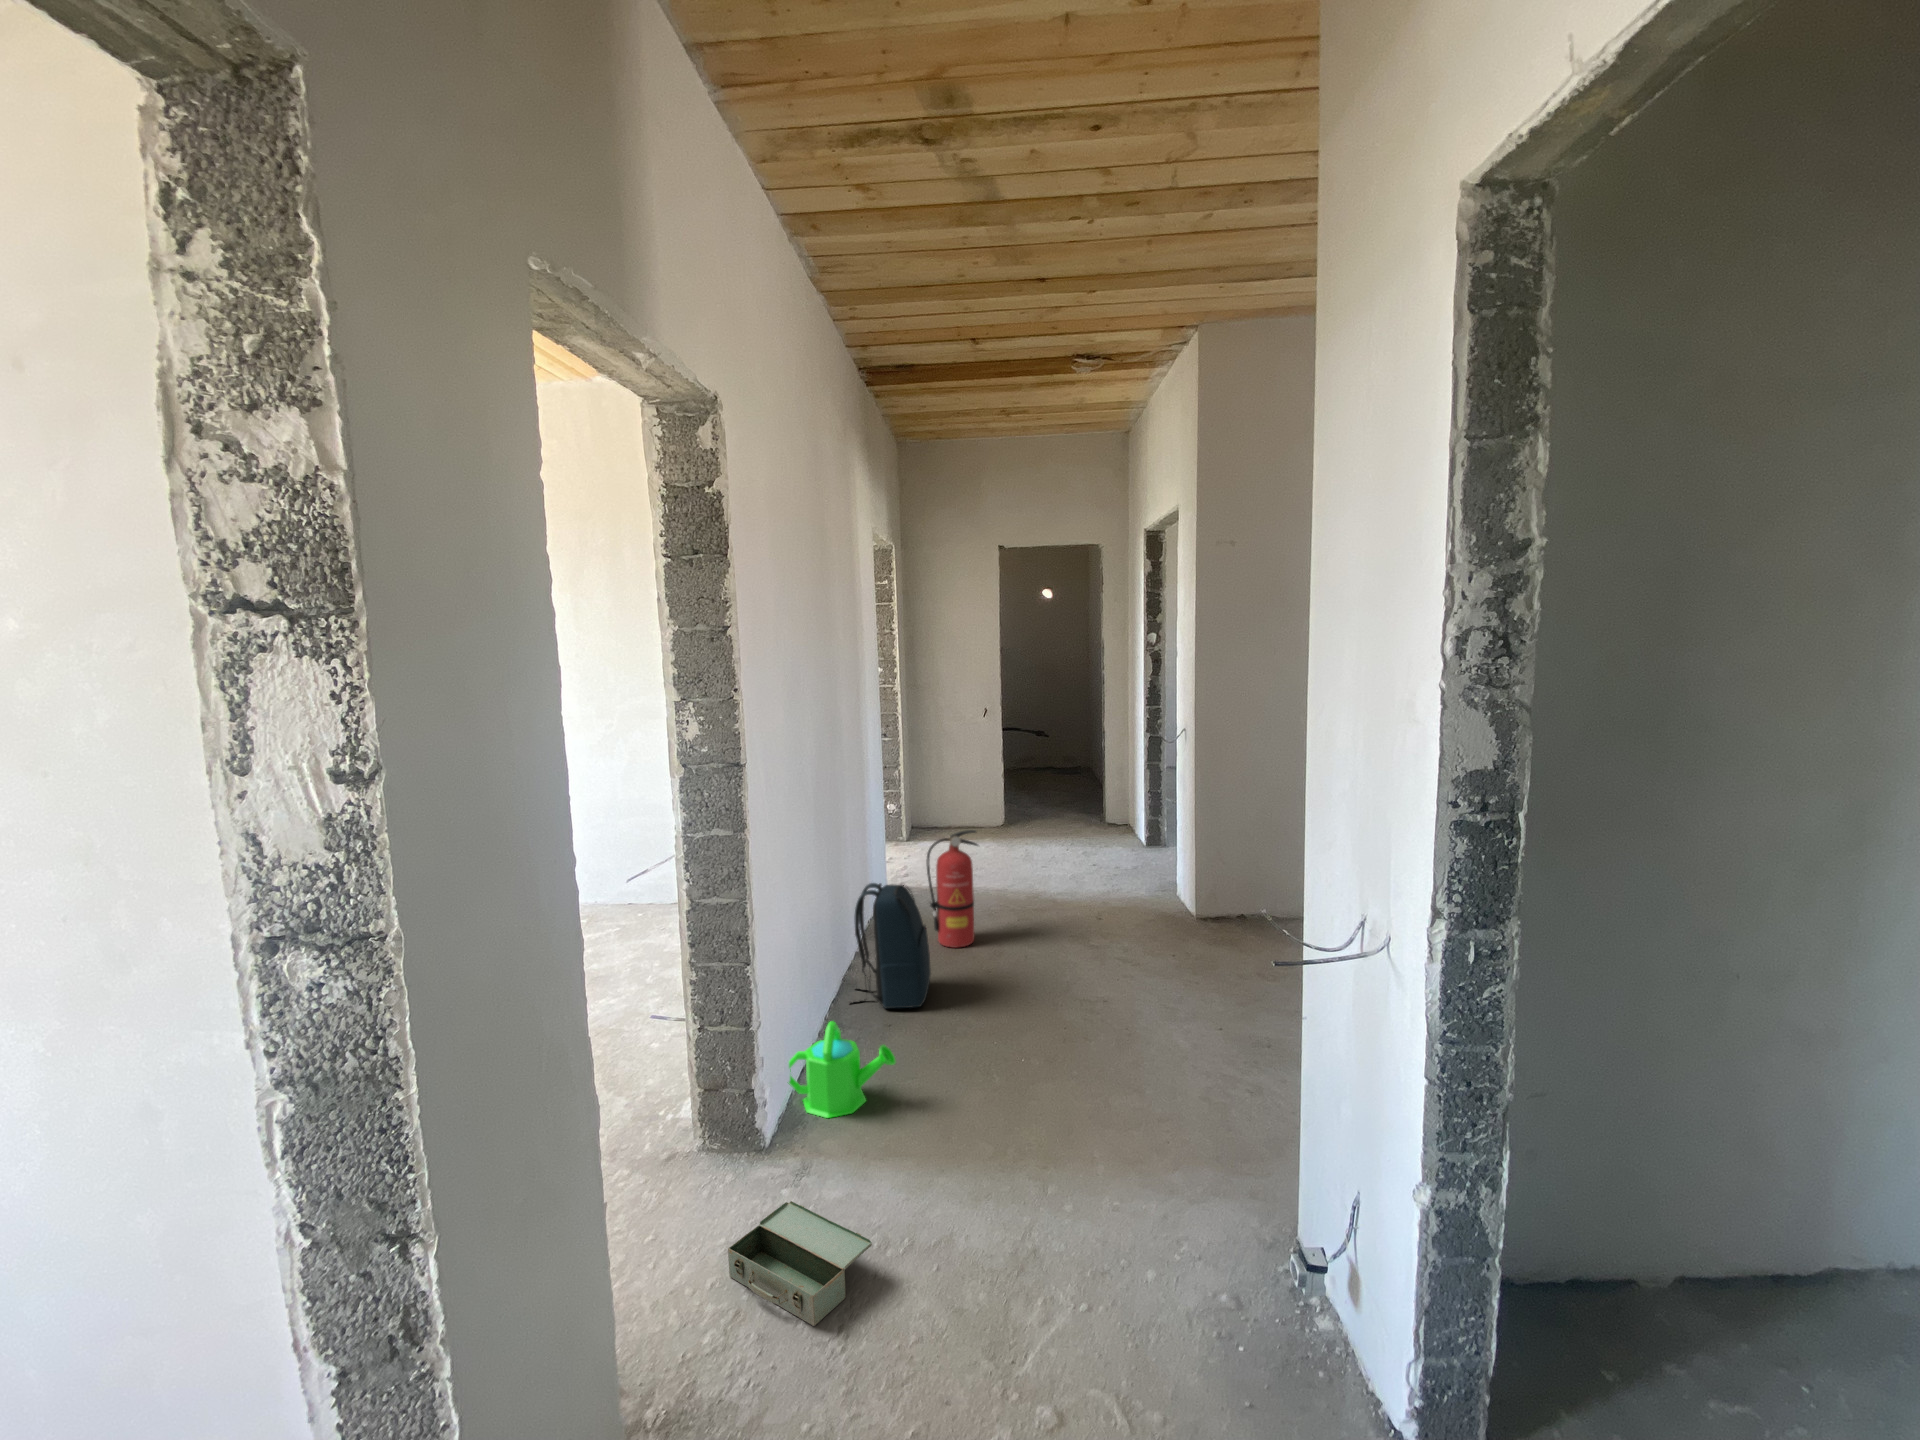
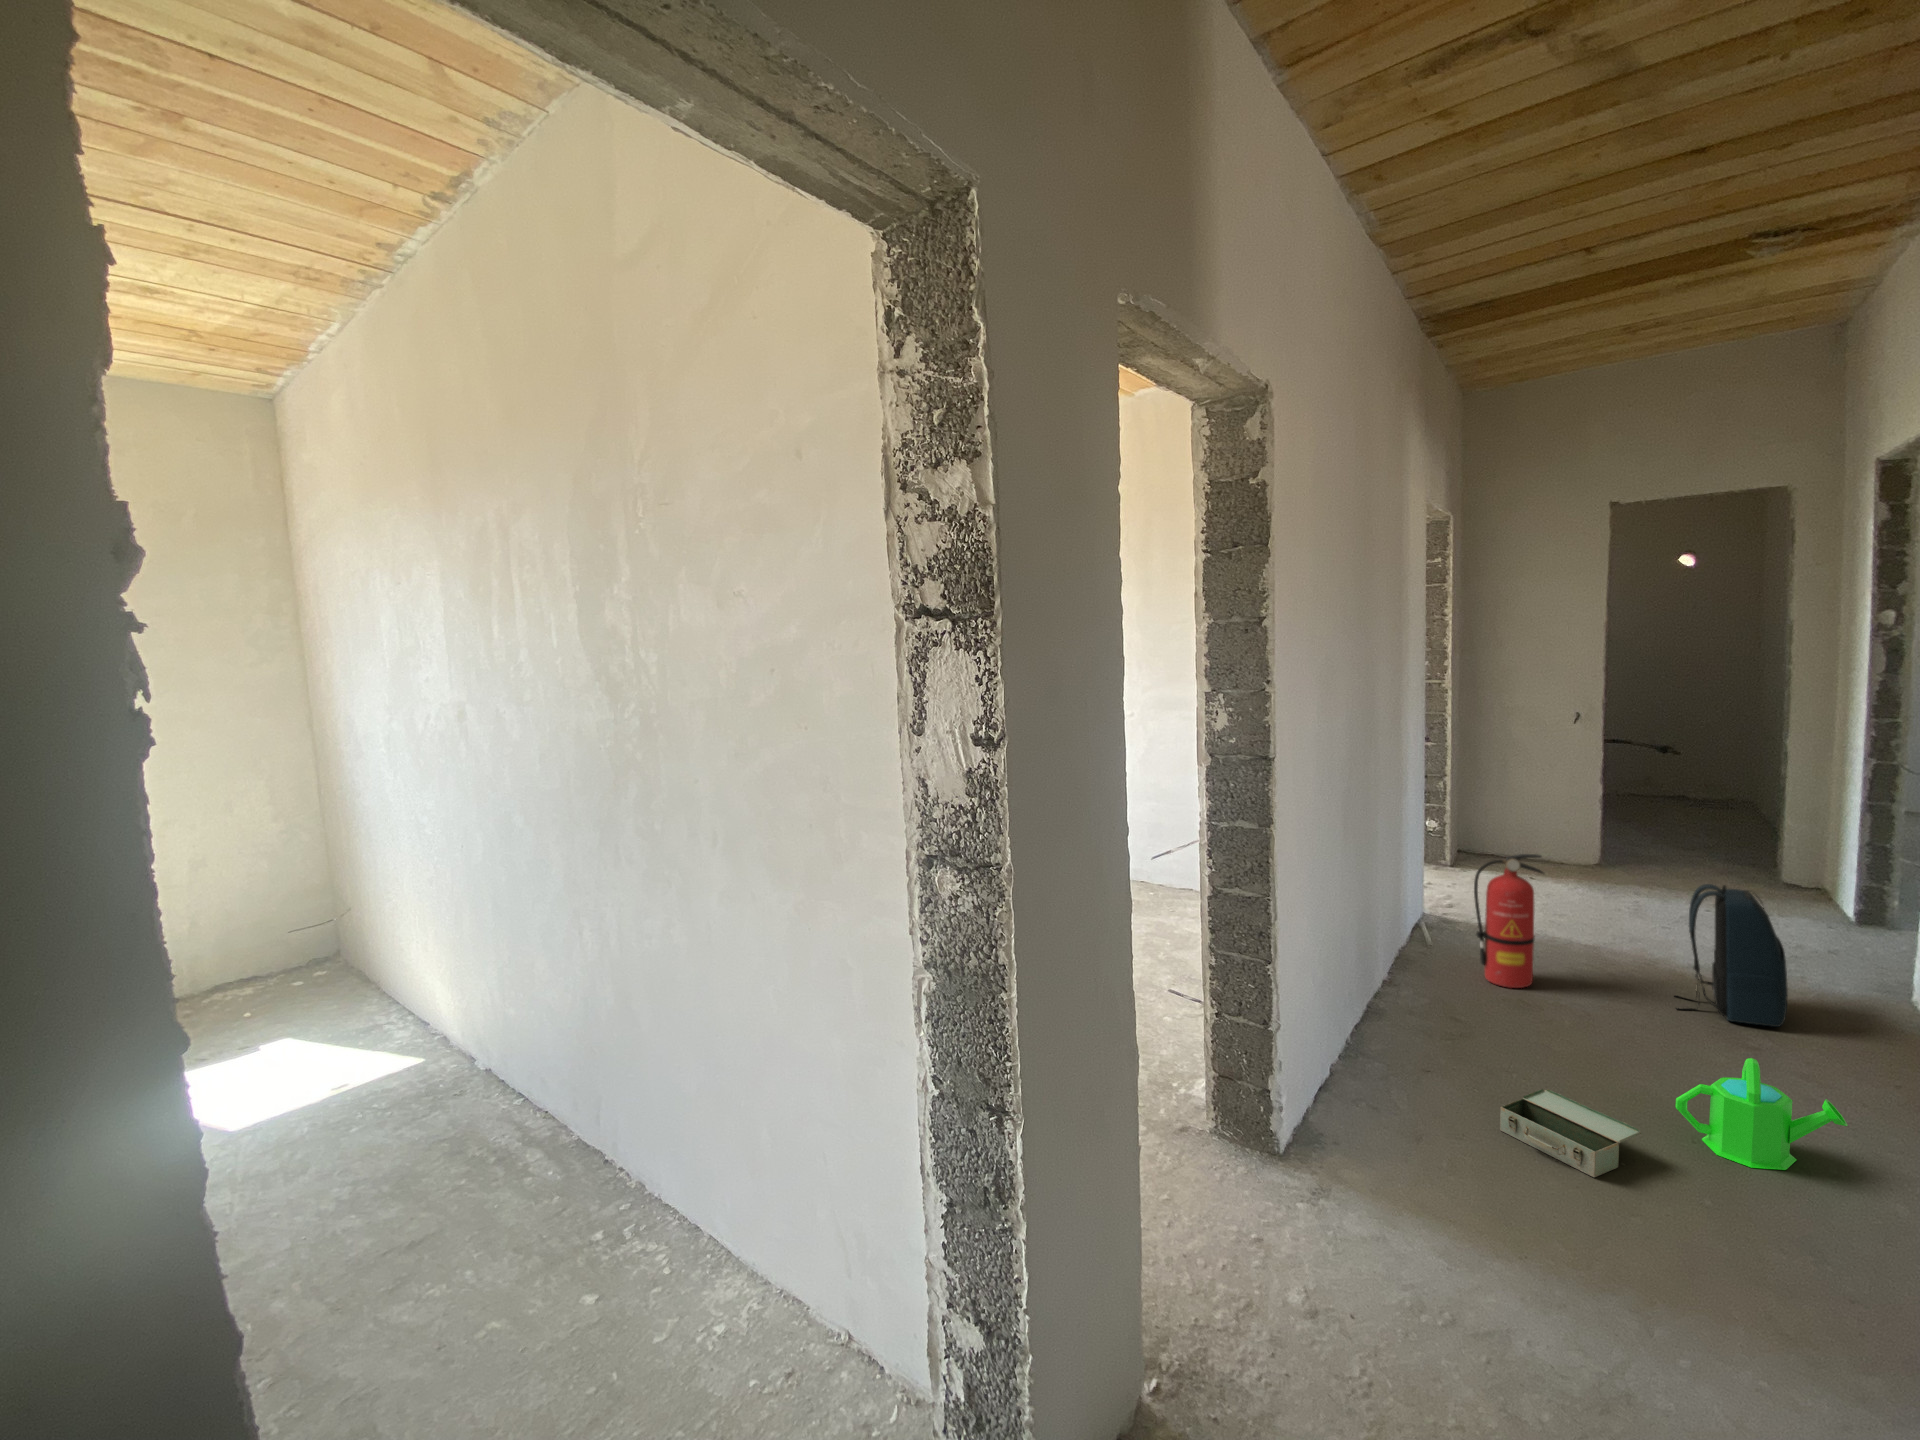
backpack: present [852,883,931,1009] -> present [1677,884,1788,1027]
watering can: present [788,1021,896,1118] -> present [1676,1058,1848,1170]
toolbox: present [728,1201,872,1326] -> present [1500,1089,1641,1177]

